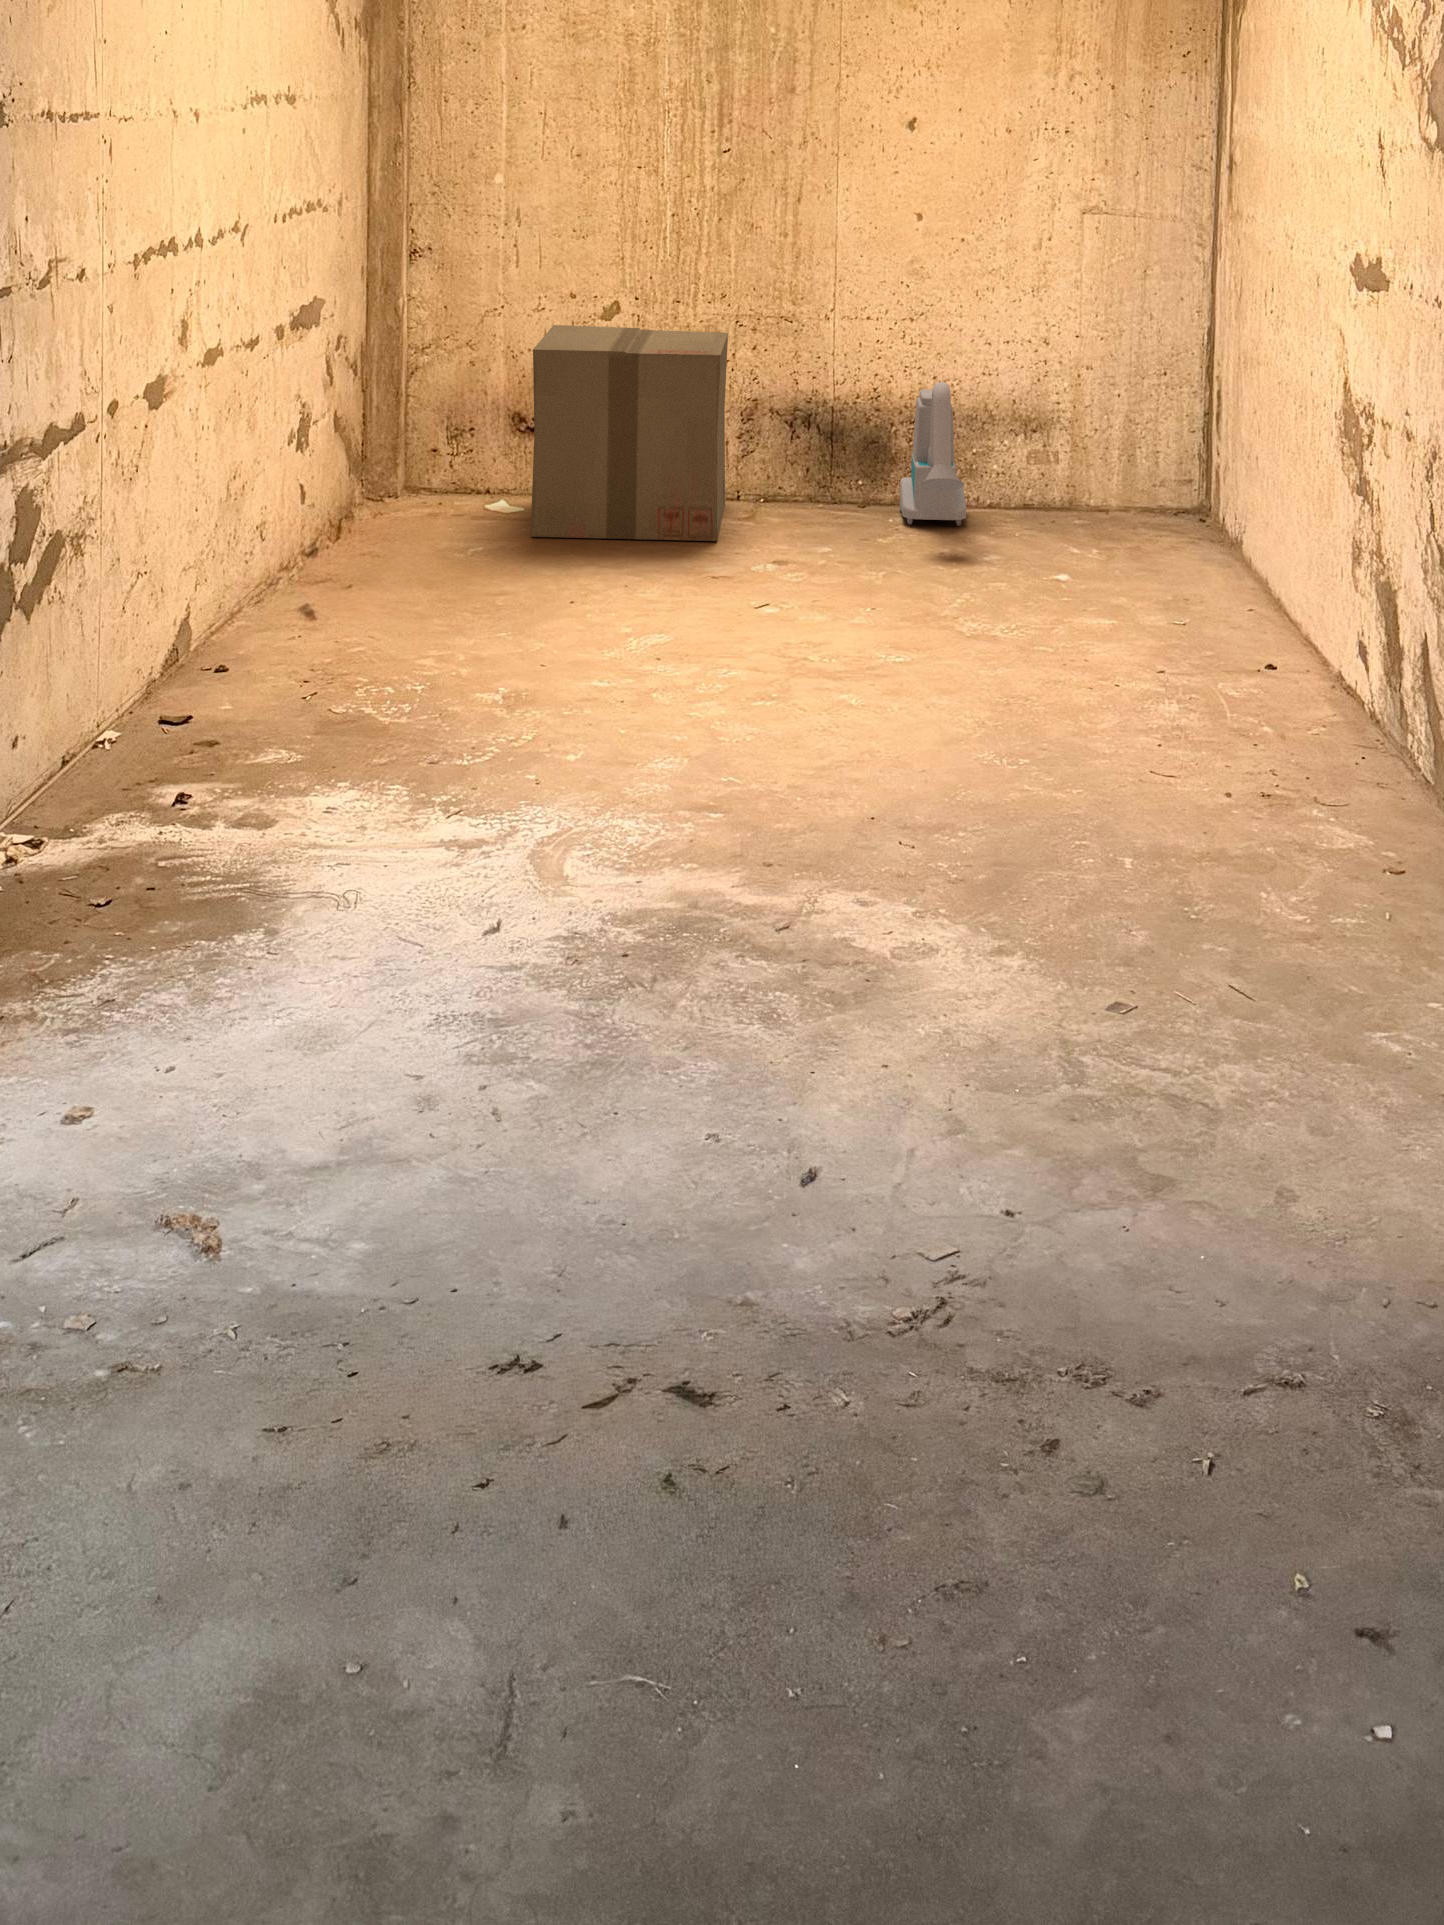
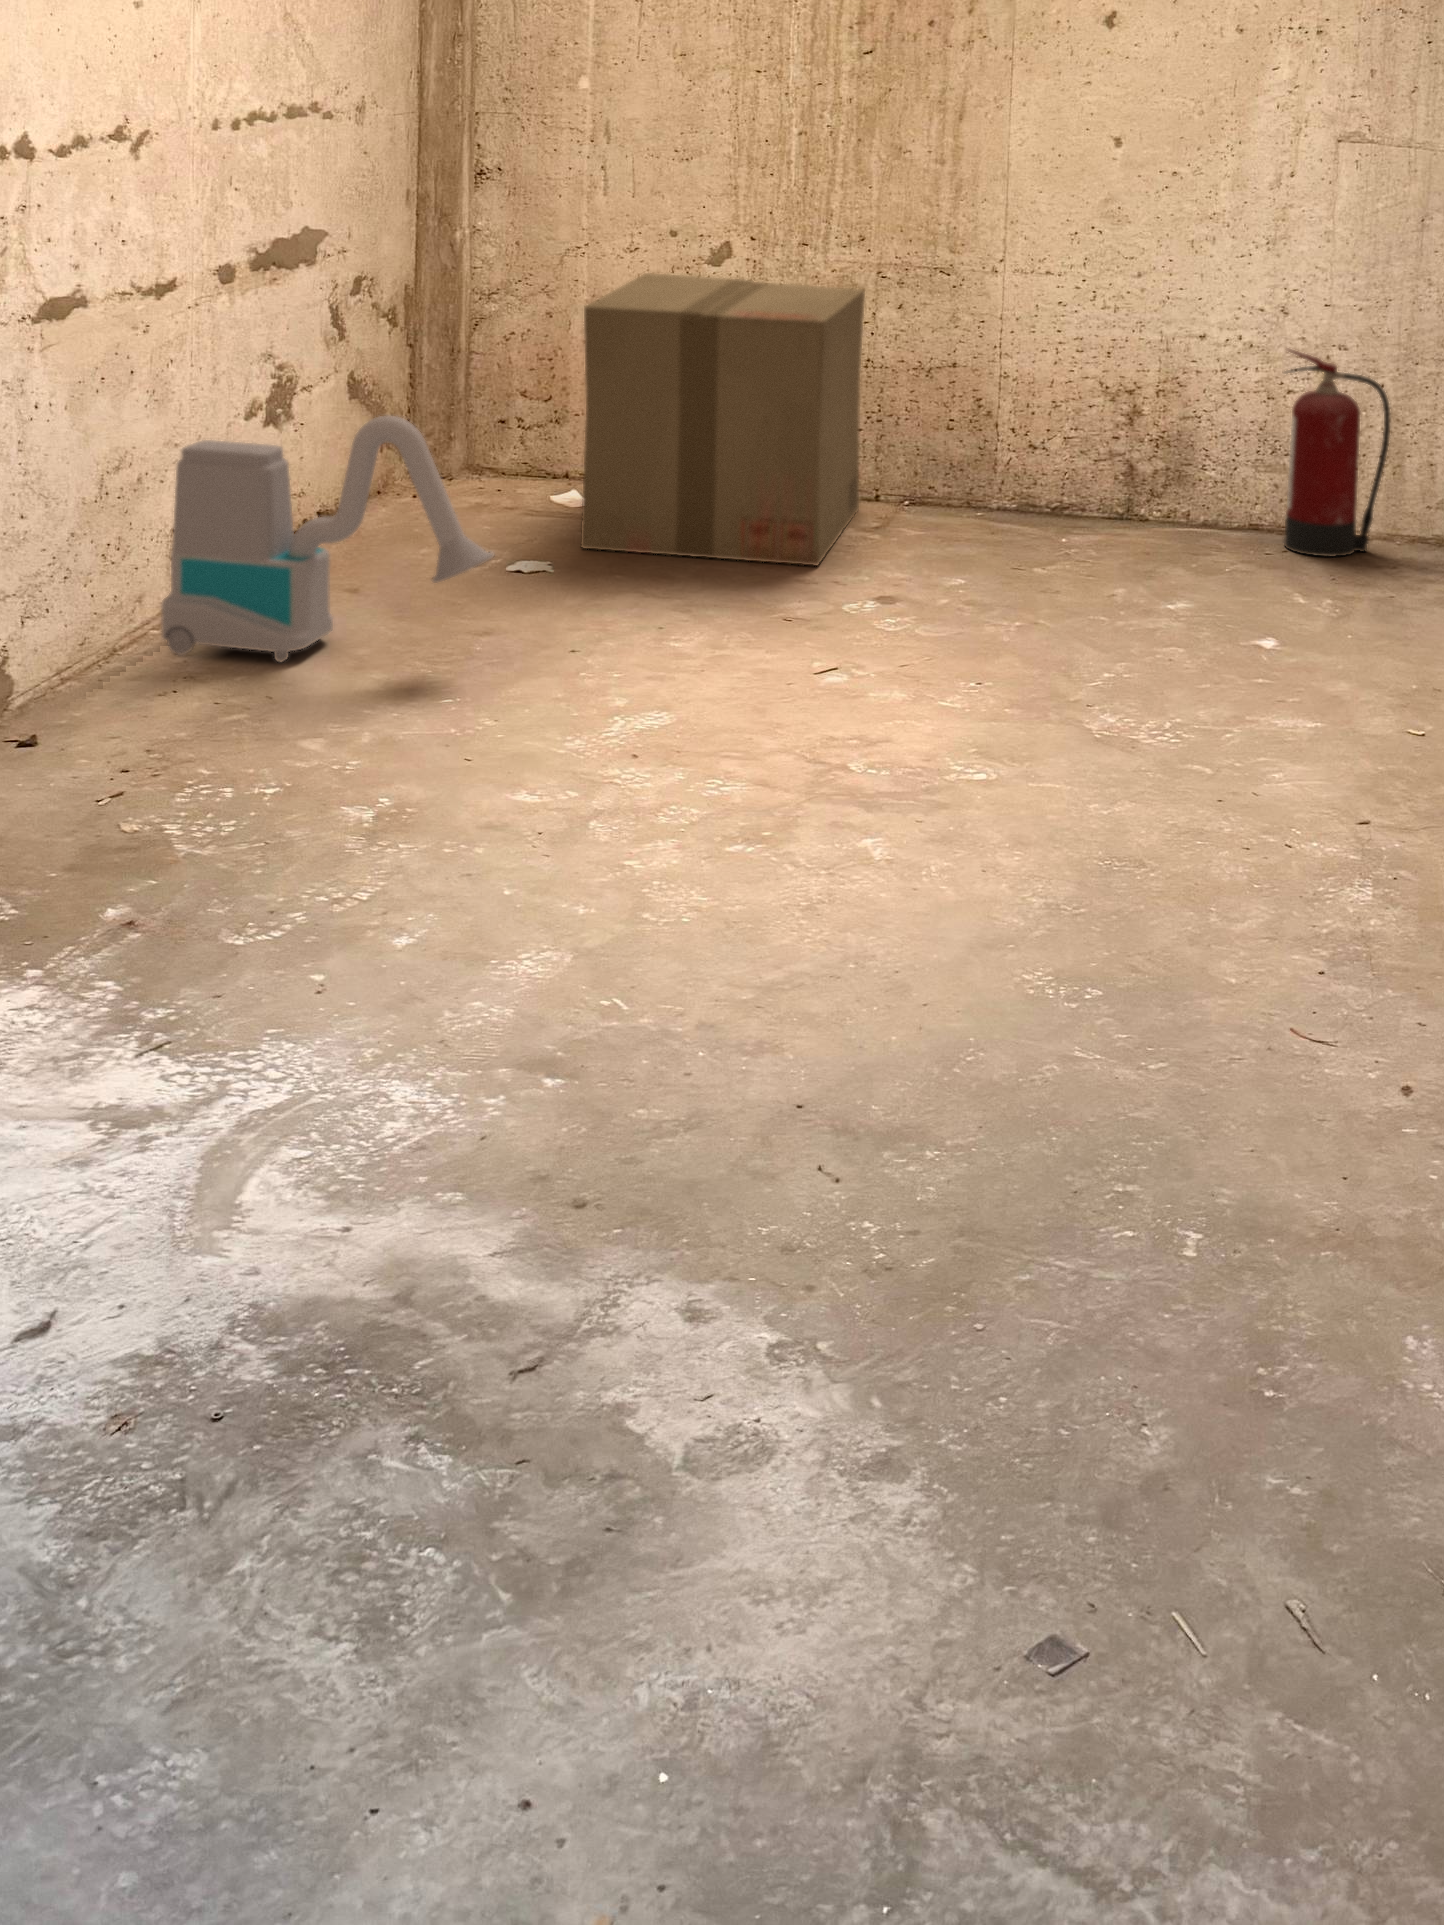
fire extinguisher: none [1046,368,1126,522] -> present [1284,349,1390,557]
vacuum cleaner: present [900,382,966,526] -> present [161,416,494,662]

